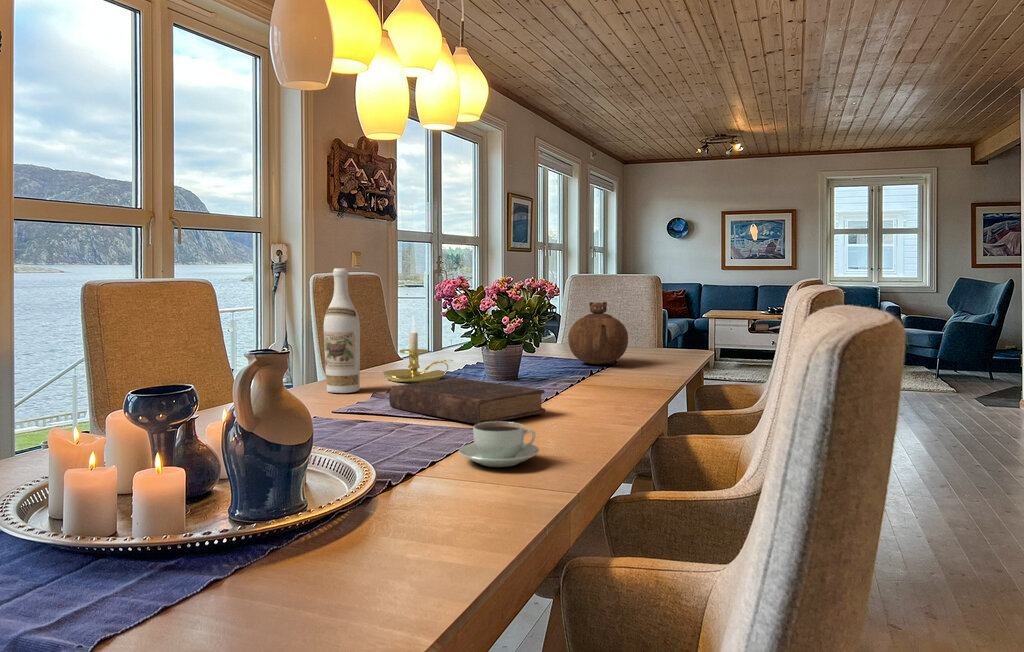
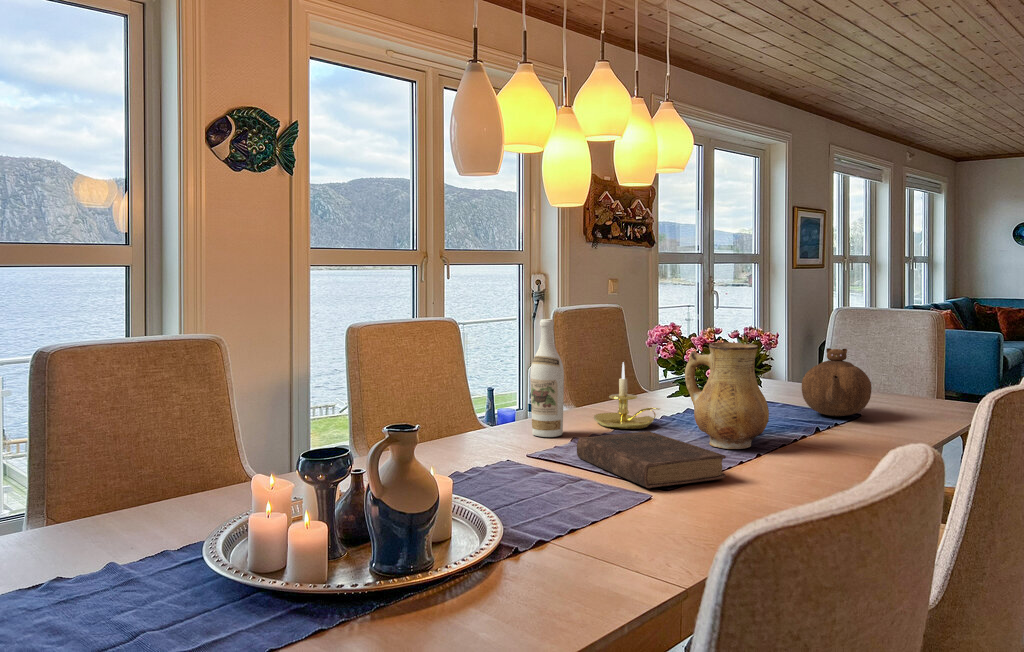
ceramic pitcher: none [482,291,562,392] -> present [685,342,769,449]
coffee cup: present [459,422,539,467] -> none [597,494,677,543]

